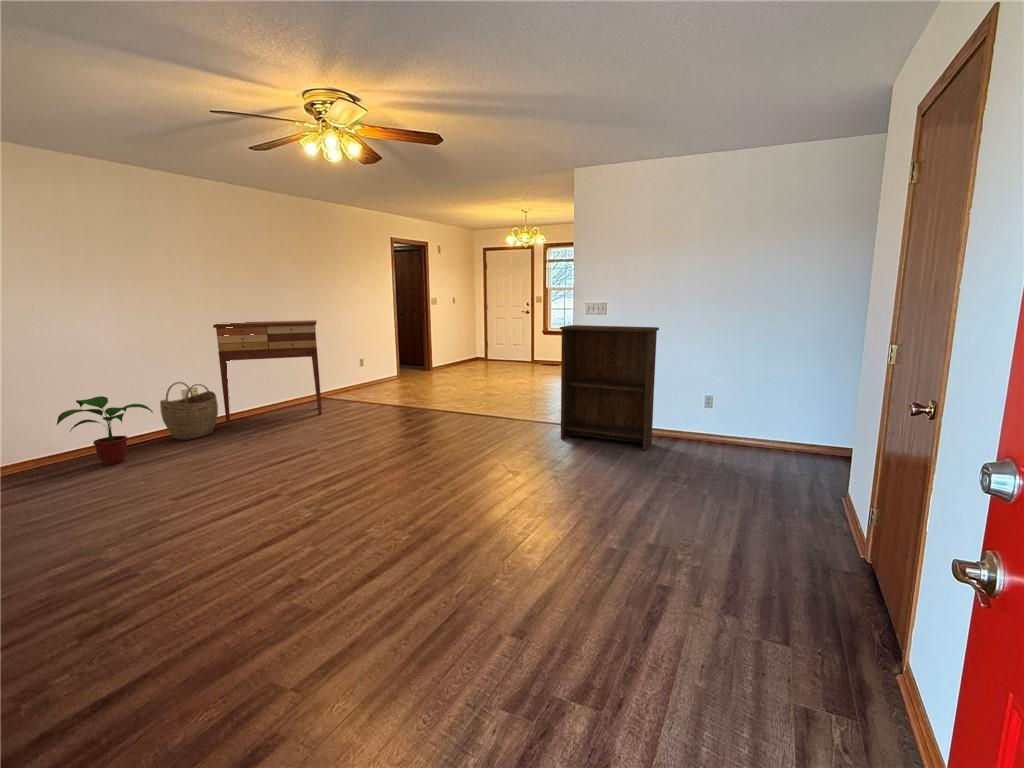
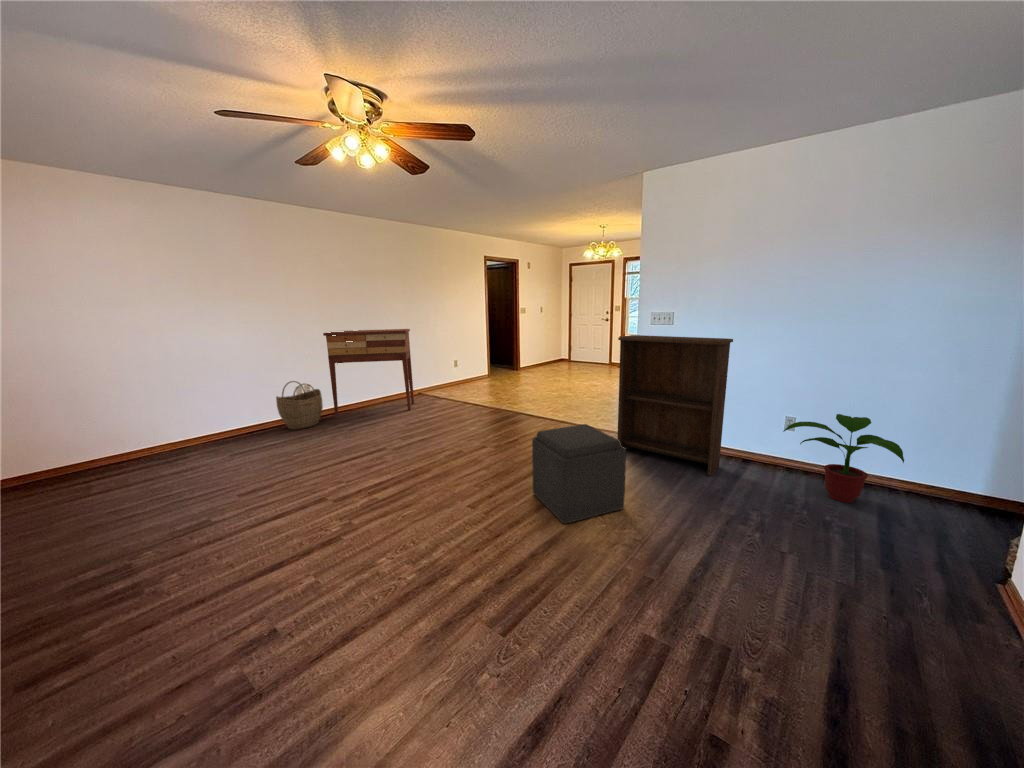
potted plant: present [57,396,153,465] -> present [783,414,904,502]
ottoman: none [492,406,578,491] -> present [532,424,626,523]

